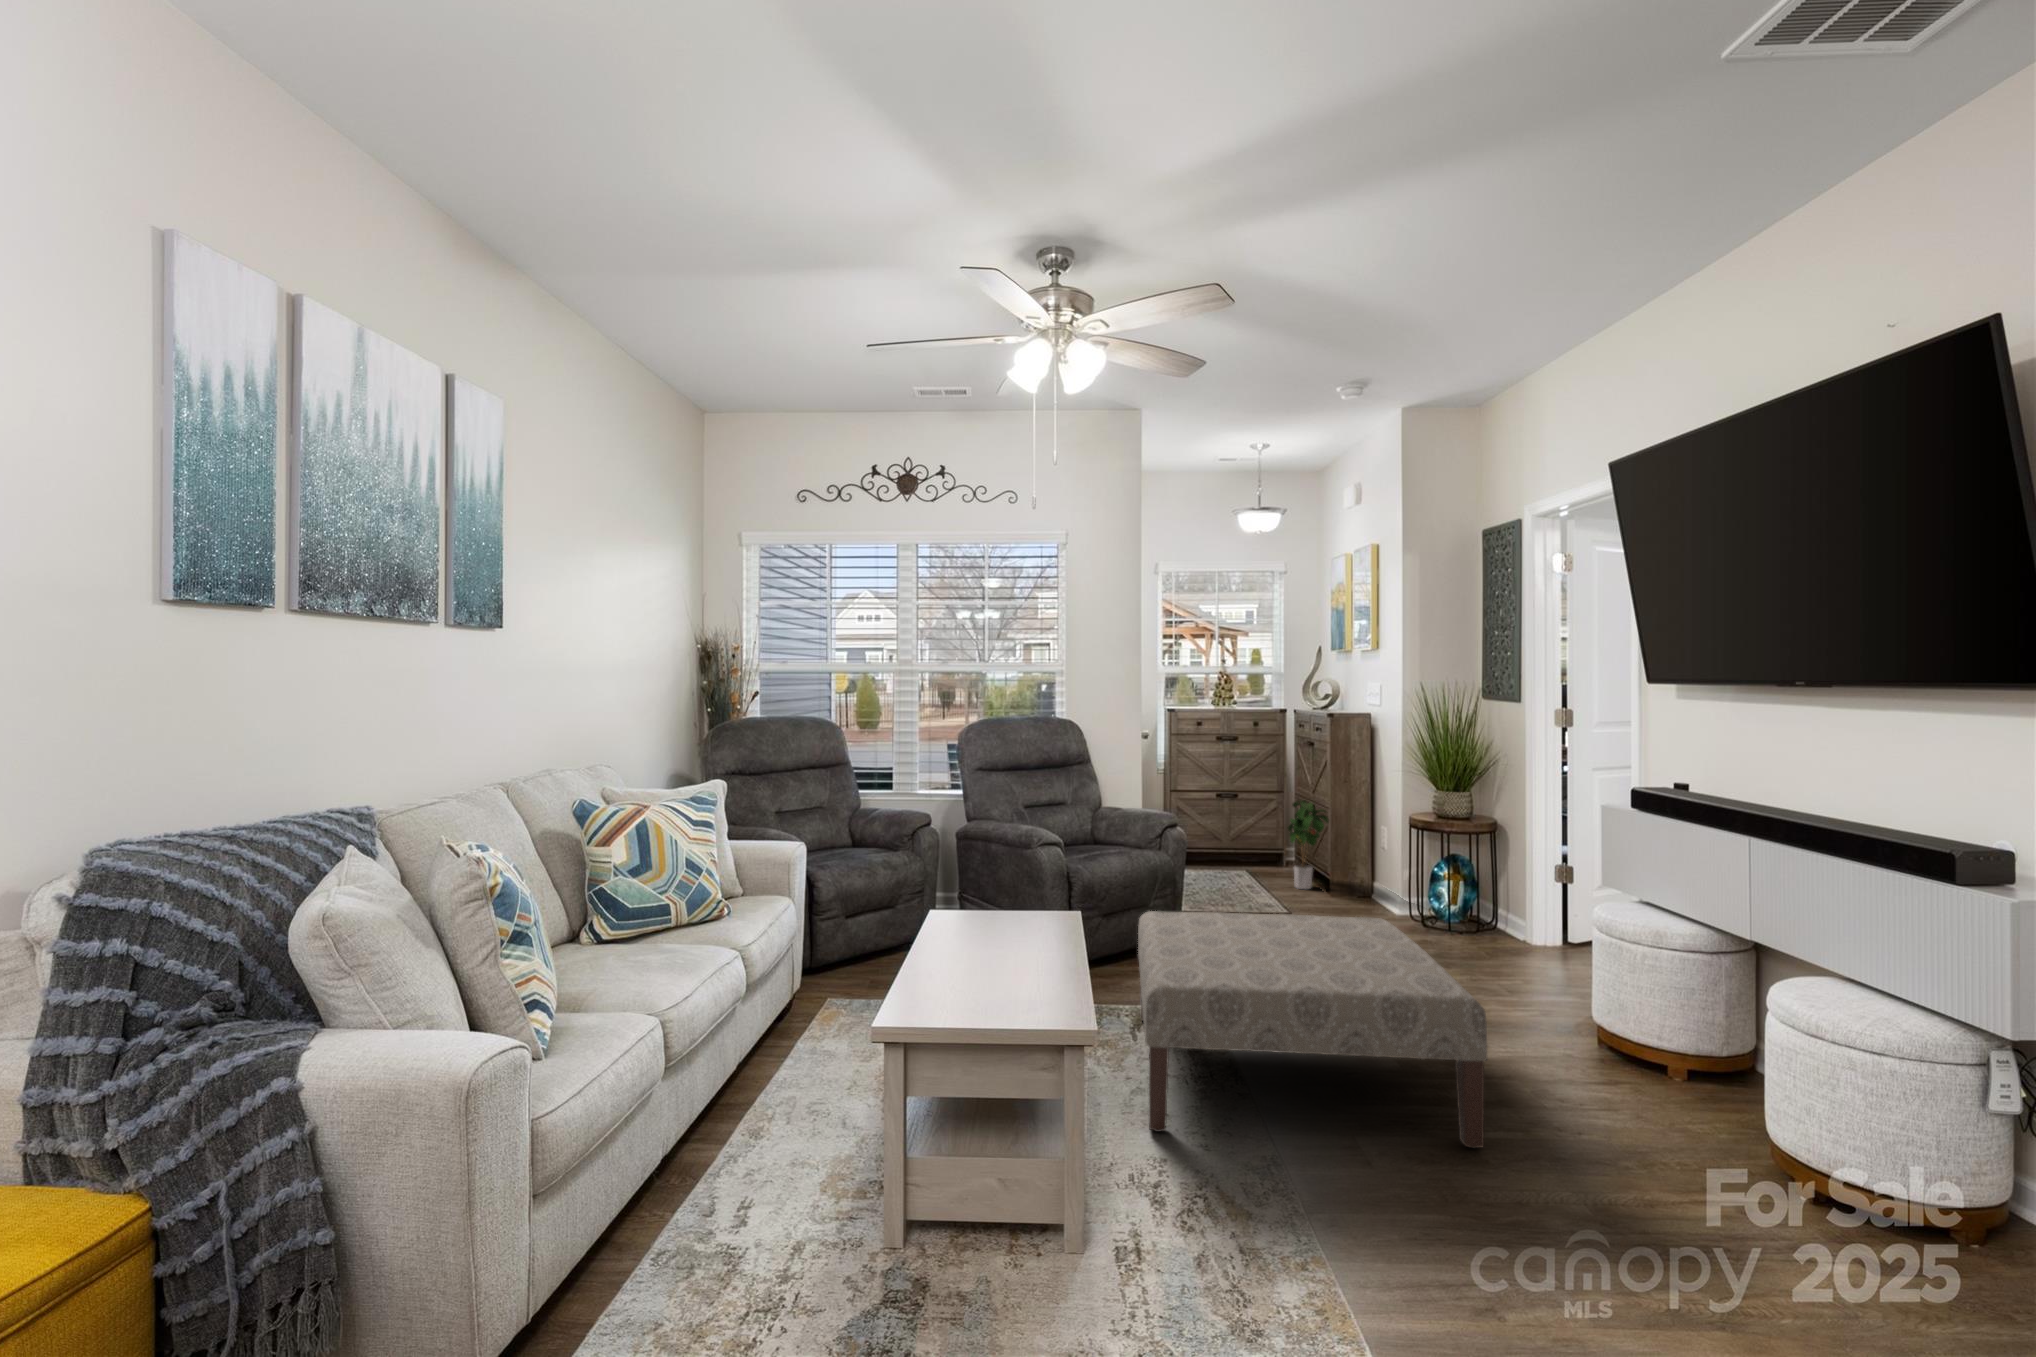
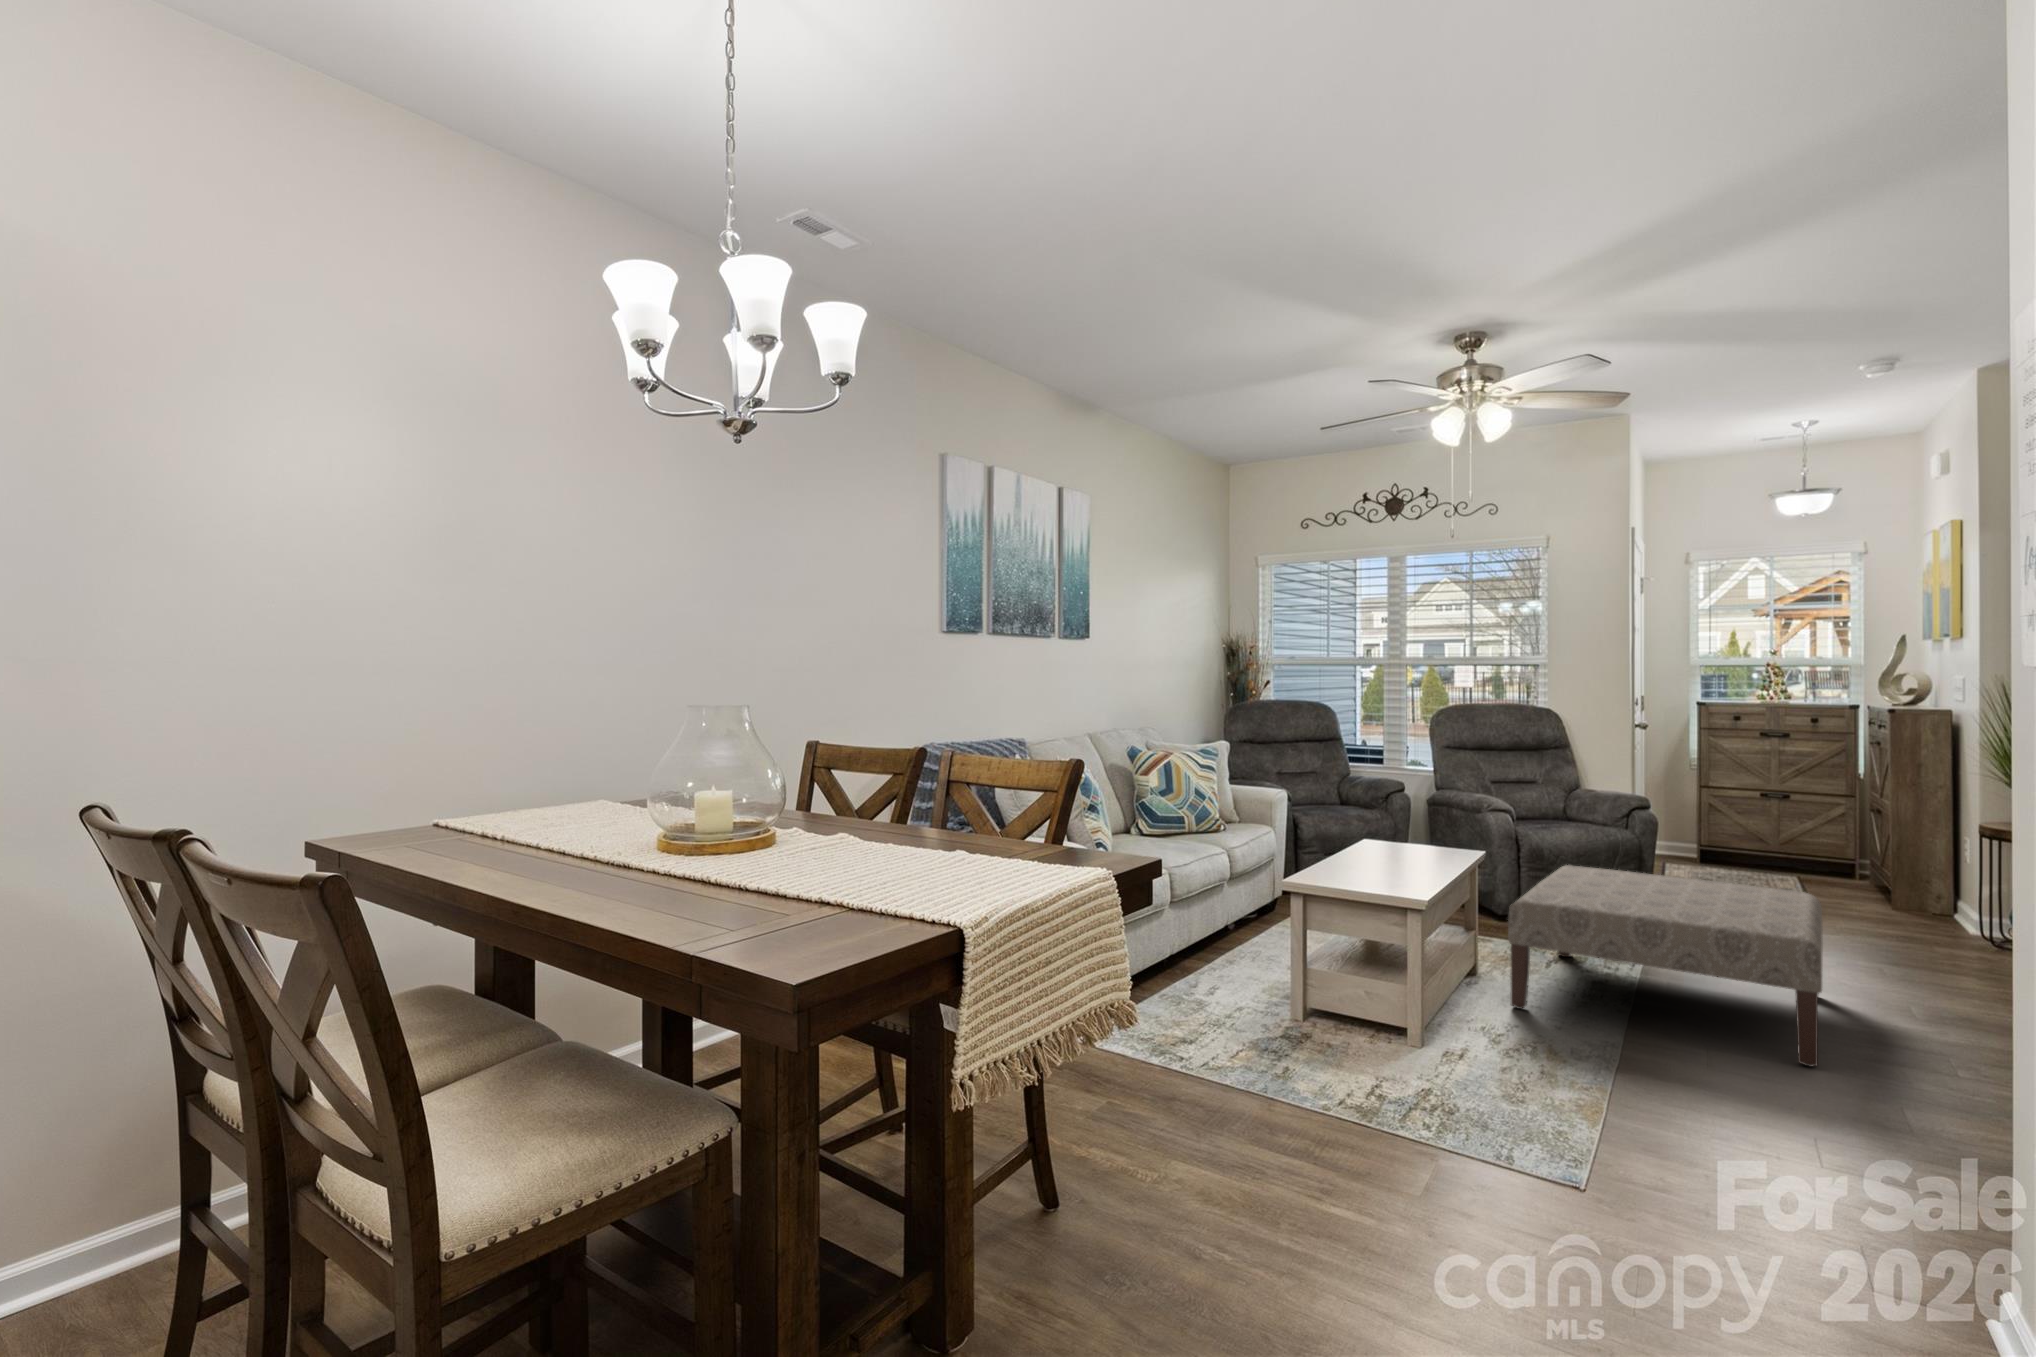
potted plant: present [1288,800,1329,889] -> none [1832,802,1877,897]

